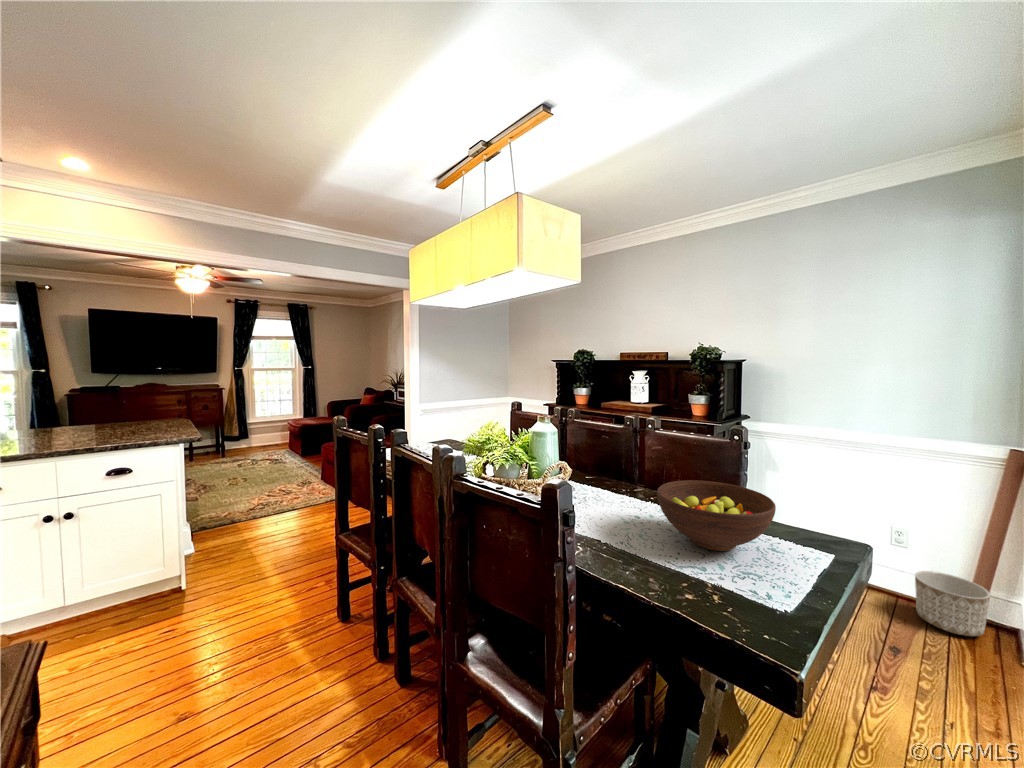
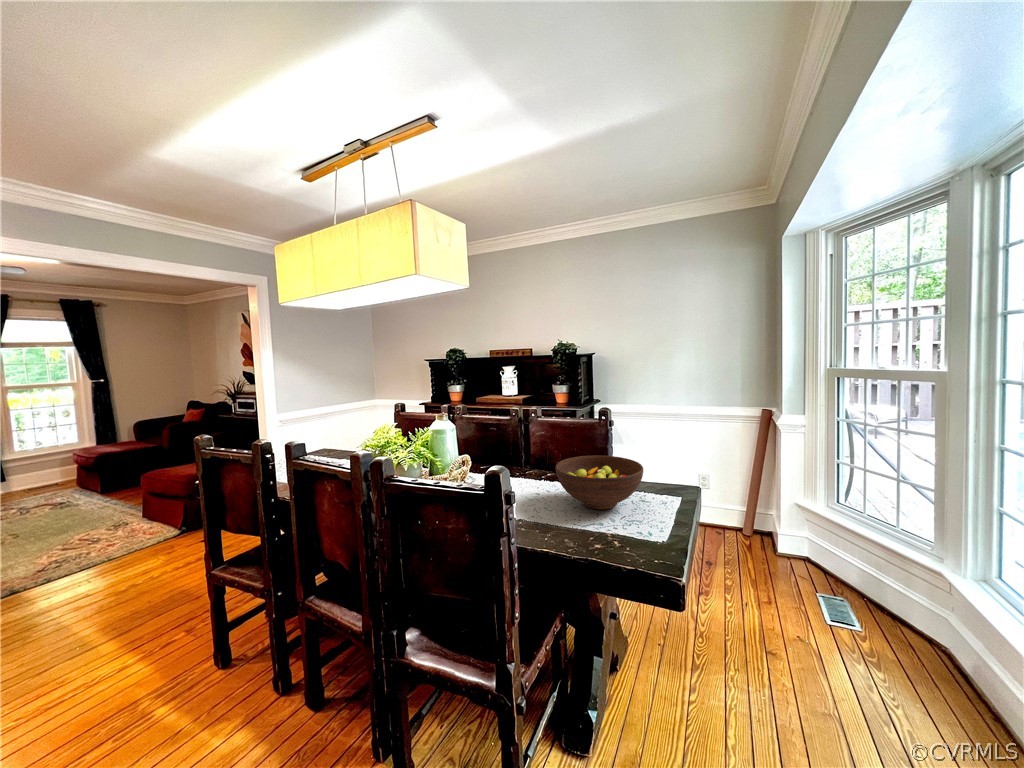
planter: present [915,571,990,636] -> none [716,503,758,544]

